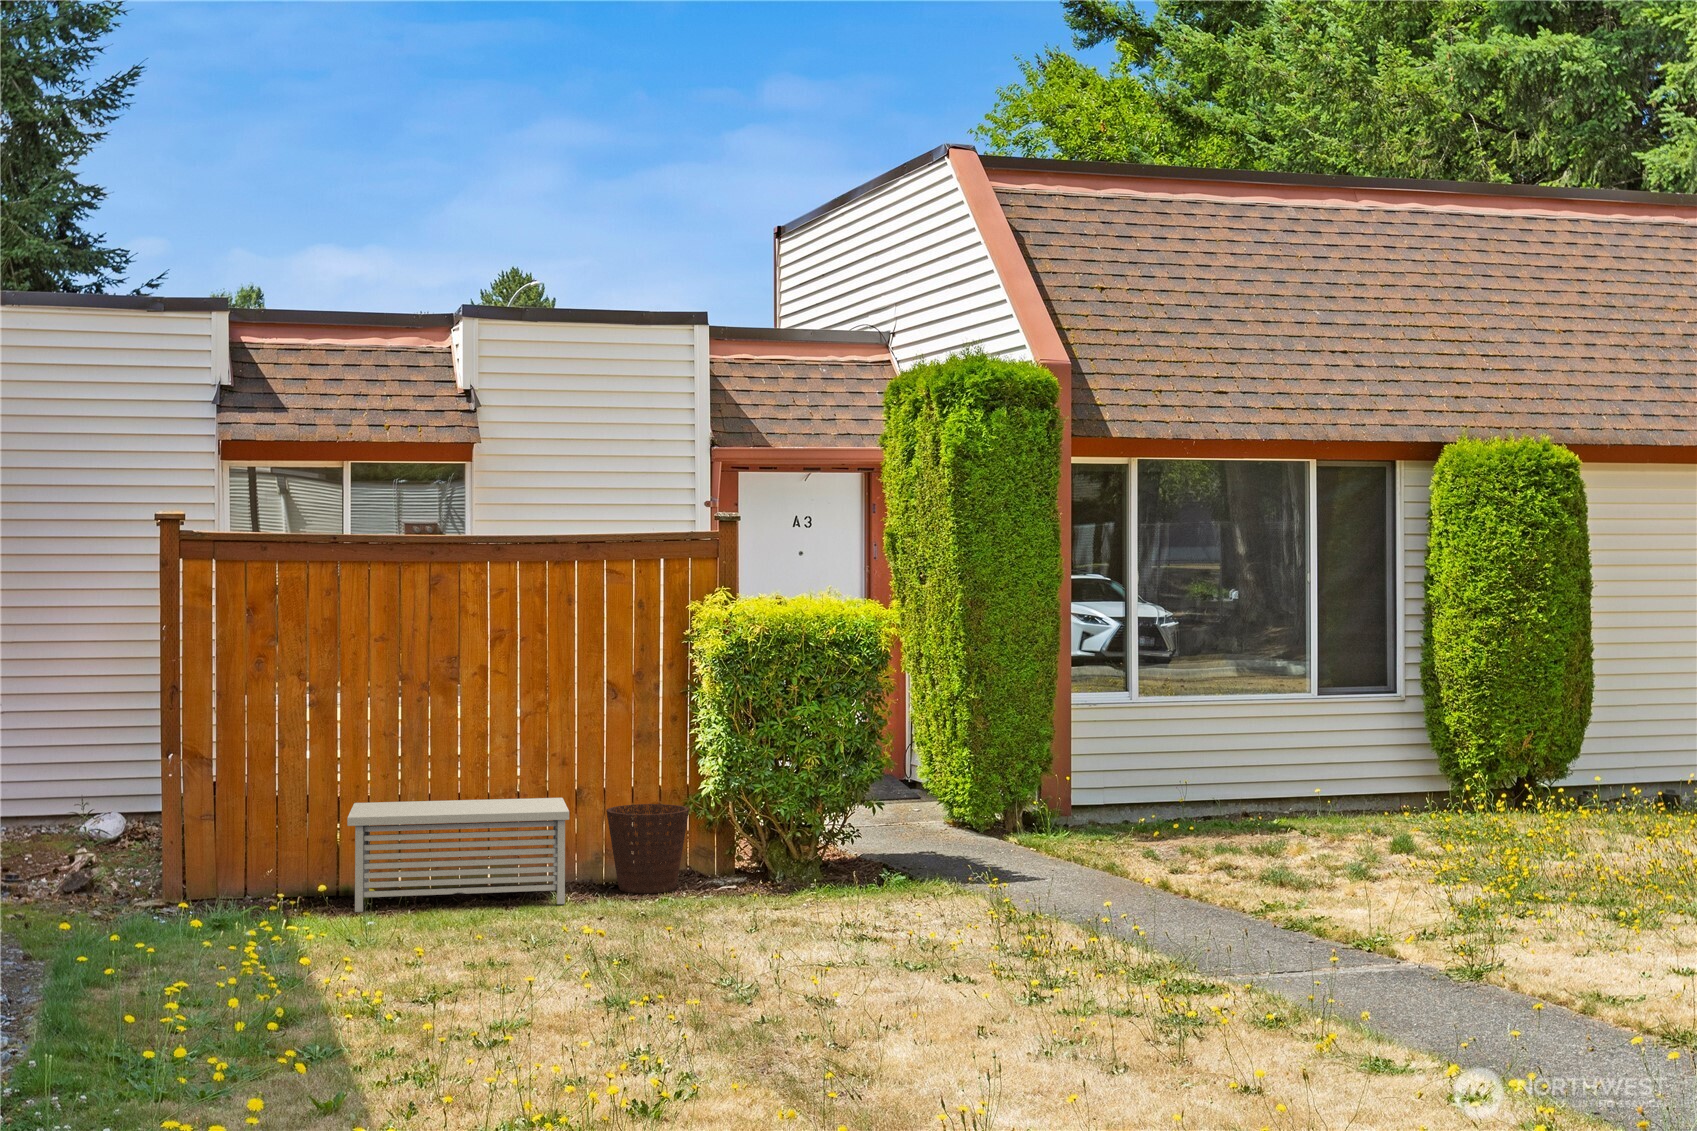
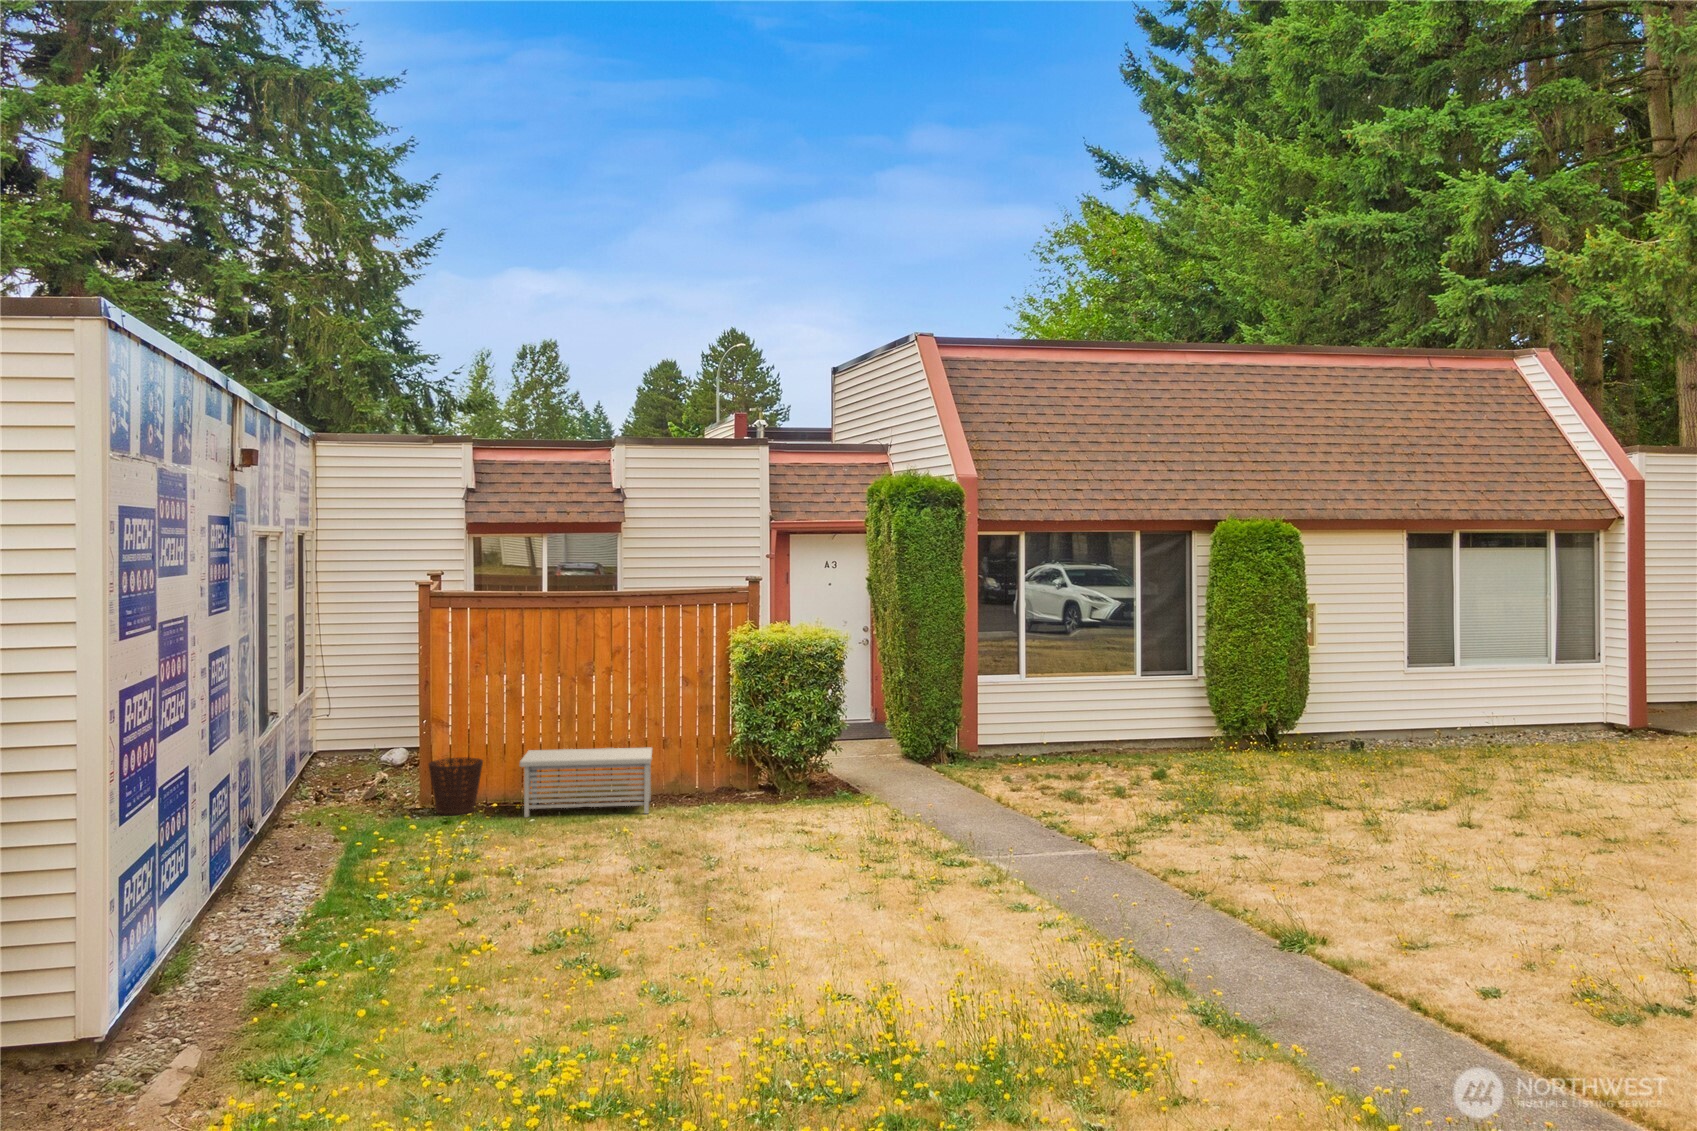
basket: present [606,804,689,893] -> present [429,758,483,815]

